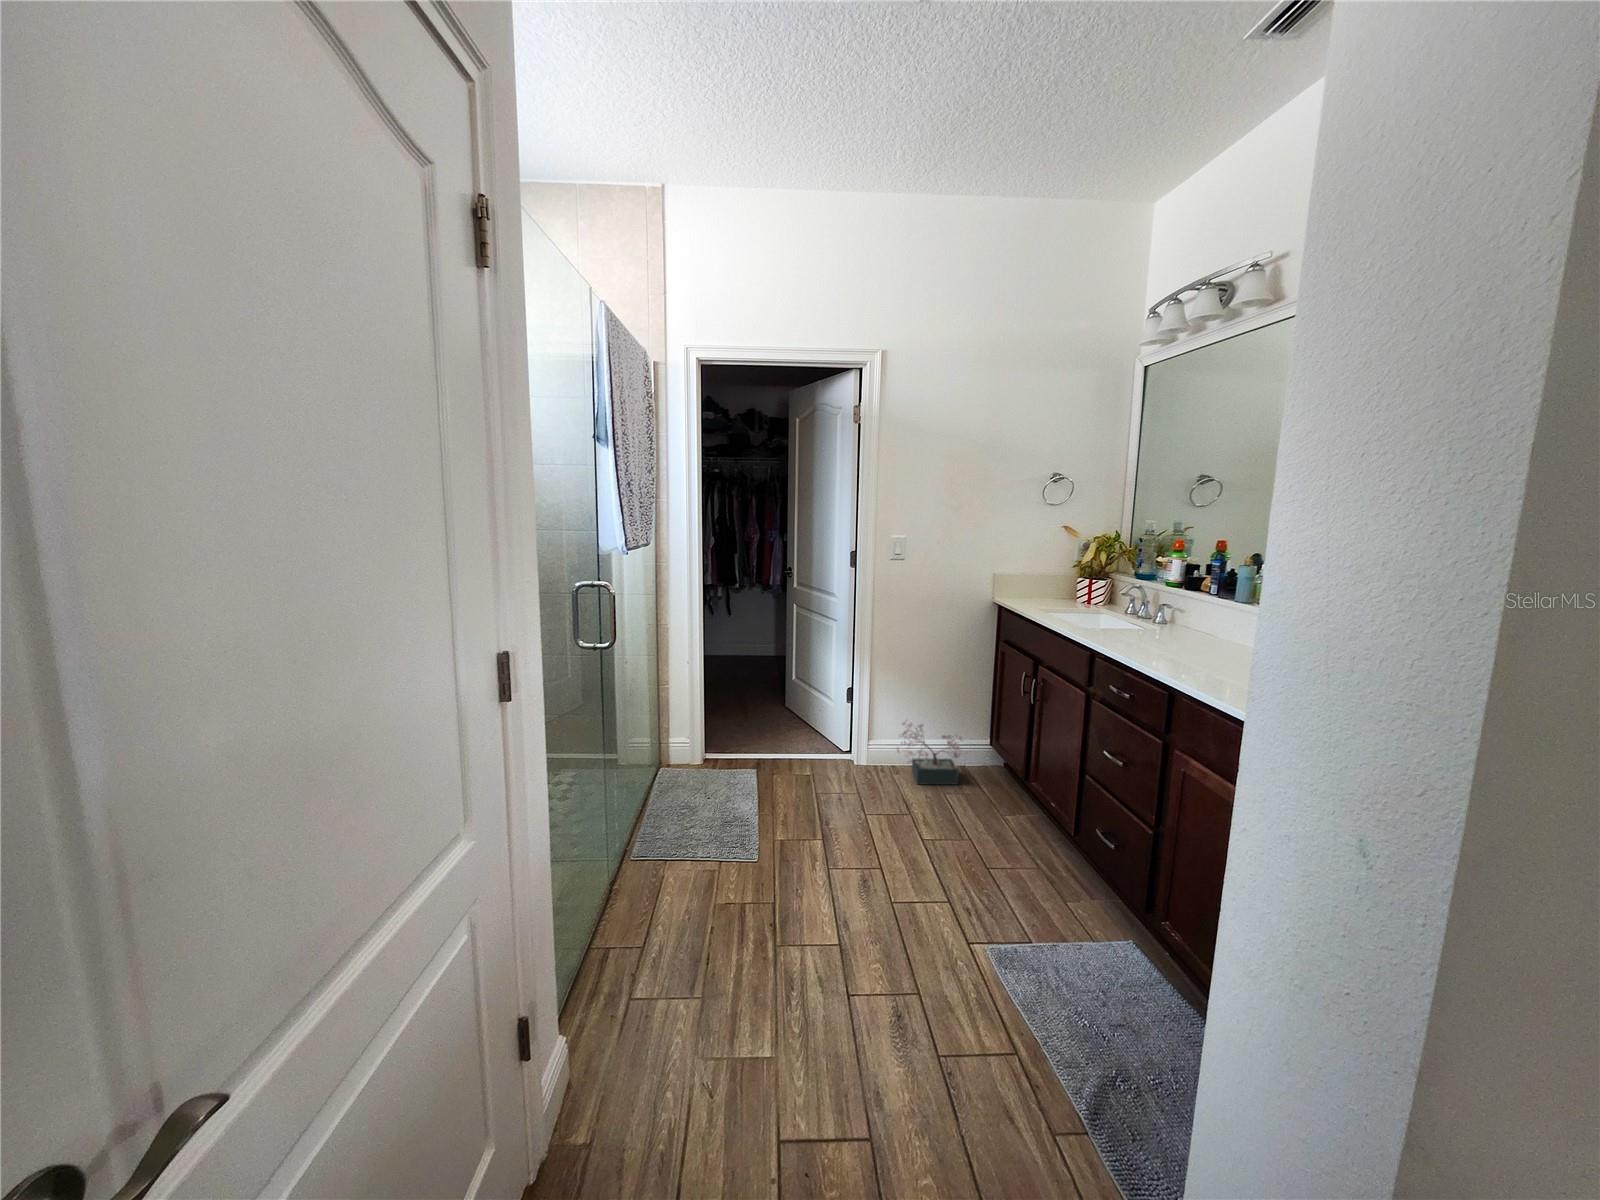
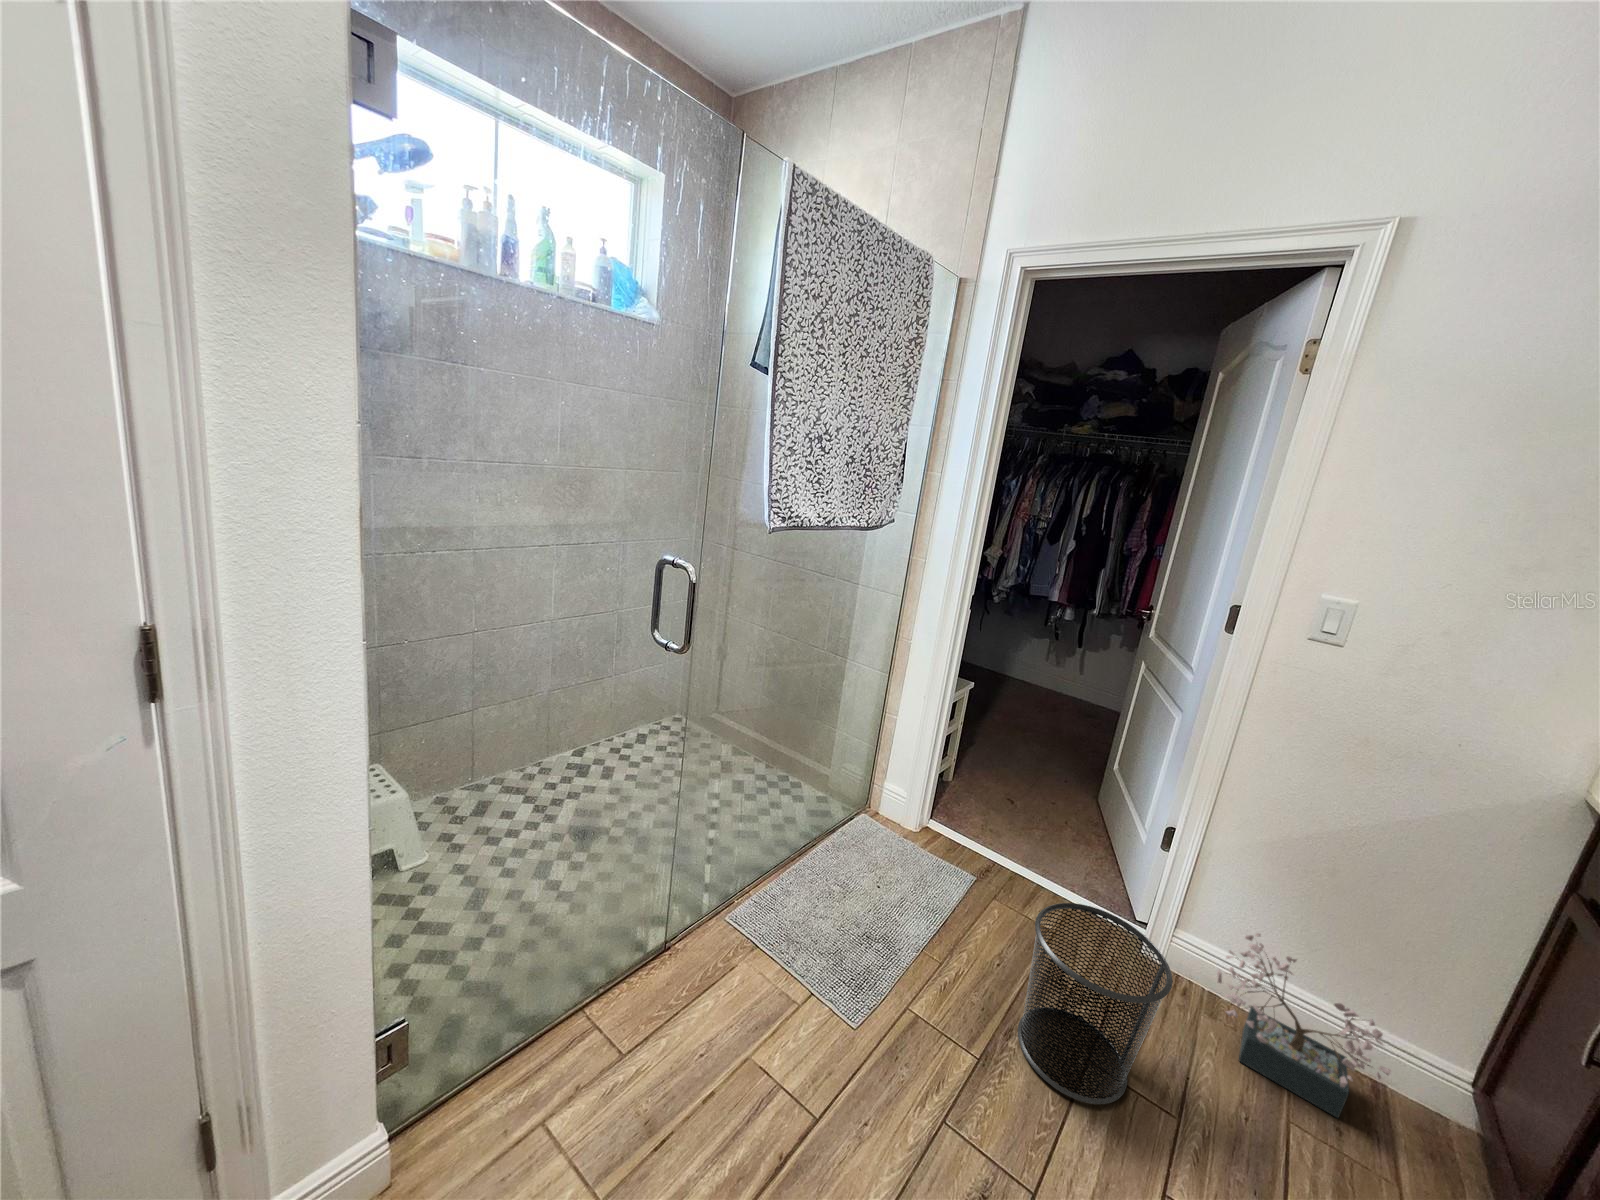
waste bin: none [824,735,895,832] -> present [1018,903,1173,1104]

